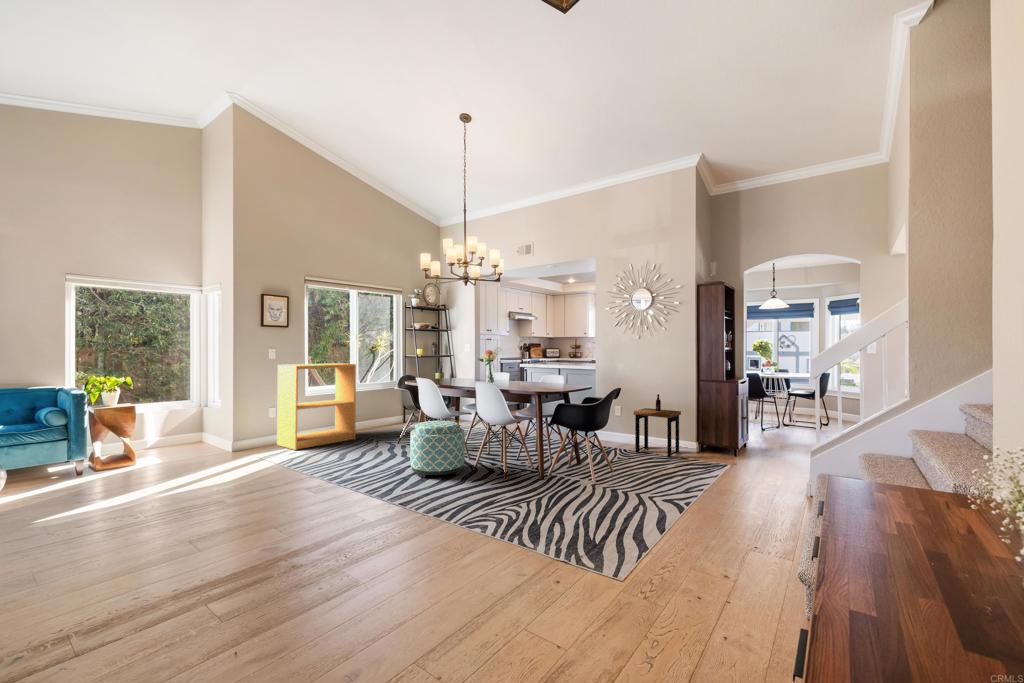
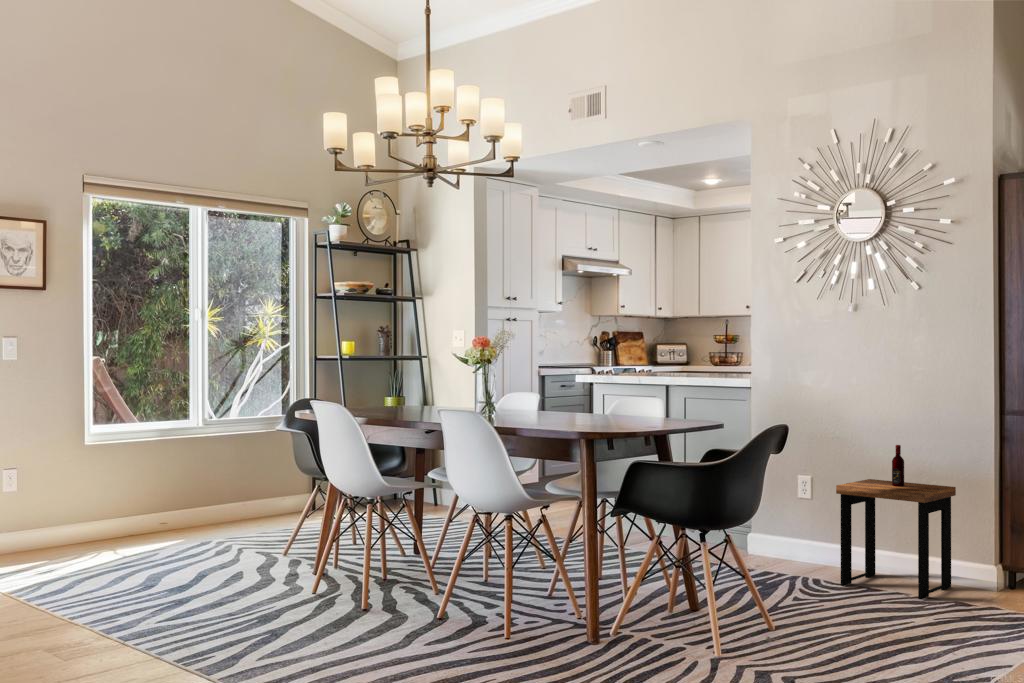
bookshelf: present [277,363,356,450] -> none [20,371,196,564]
ottoman: present [410,421,465,478] -> none [291,500,417,632]

